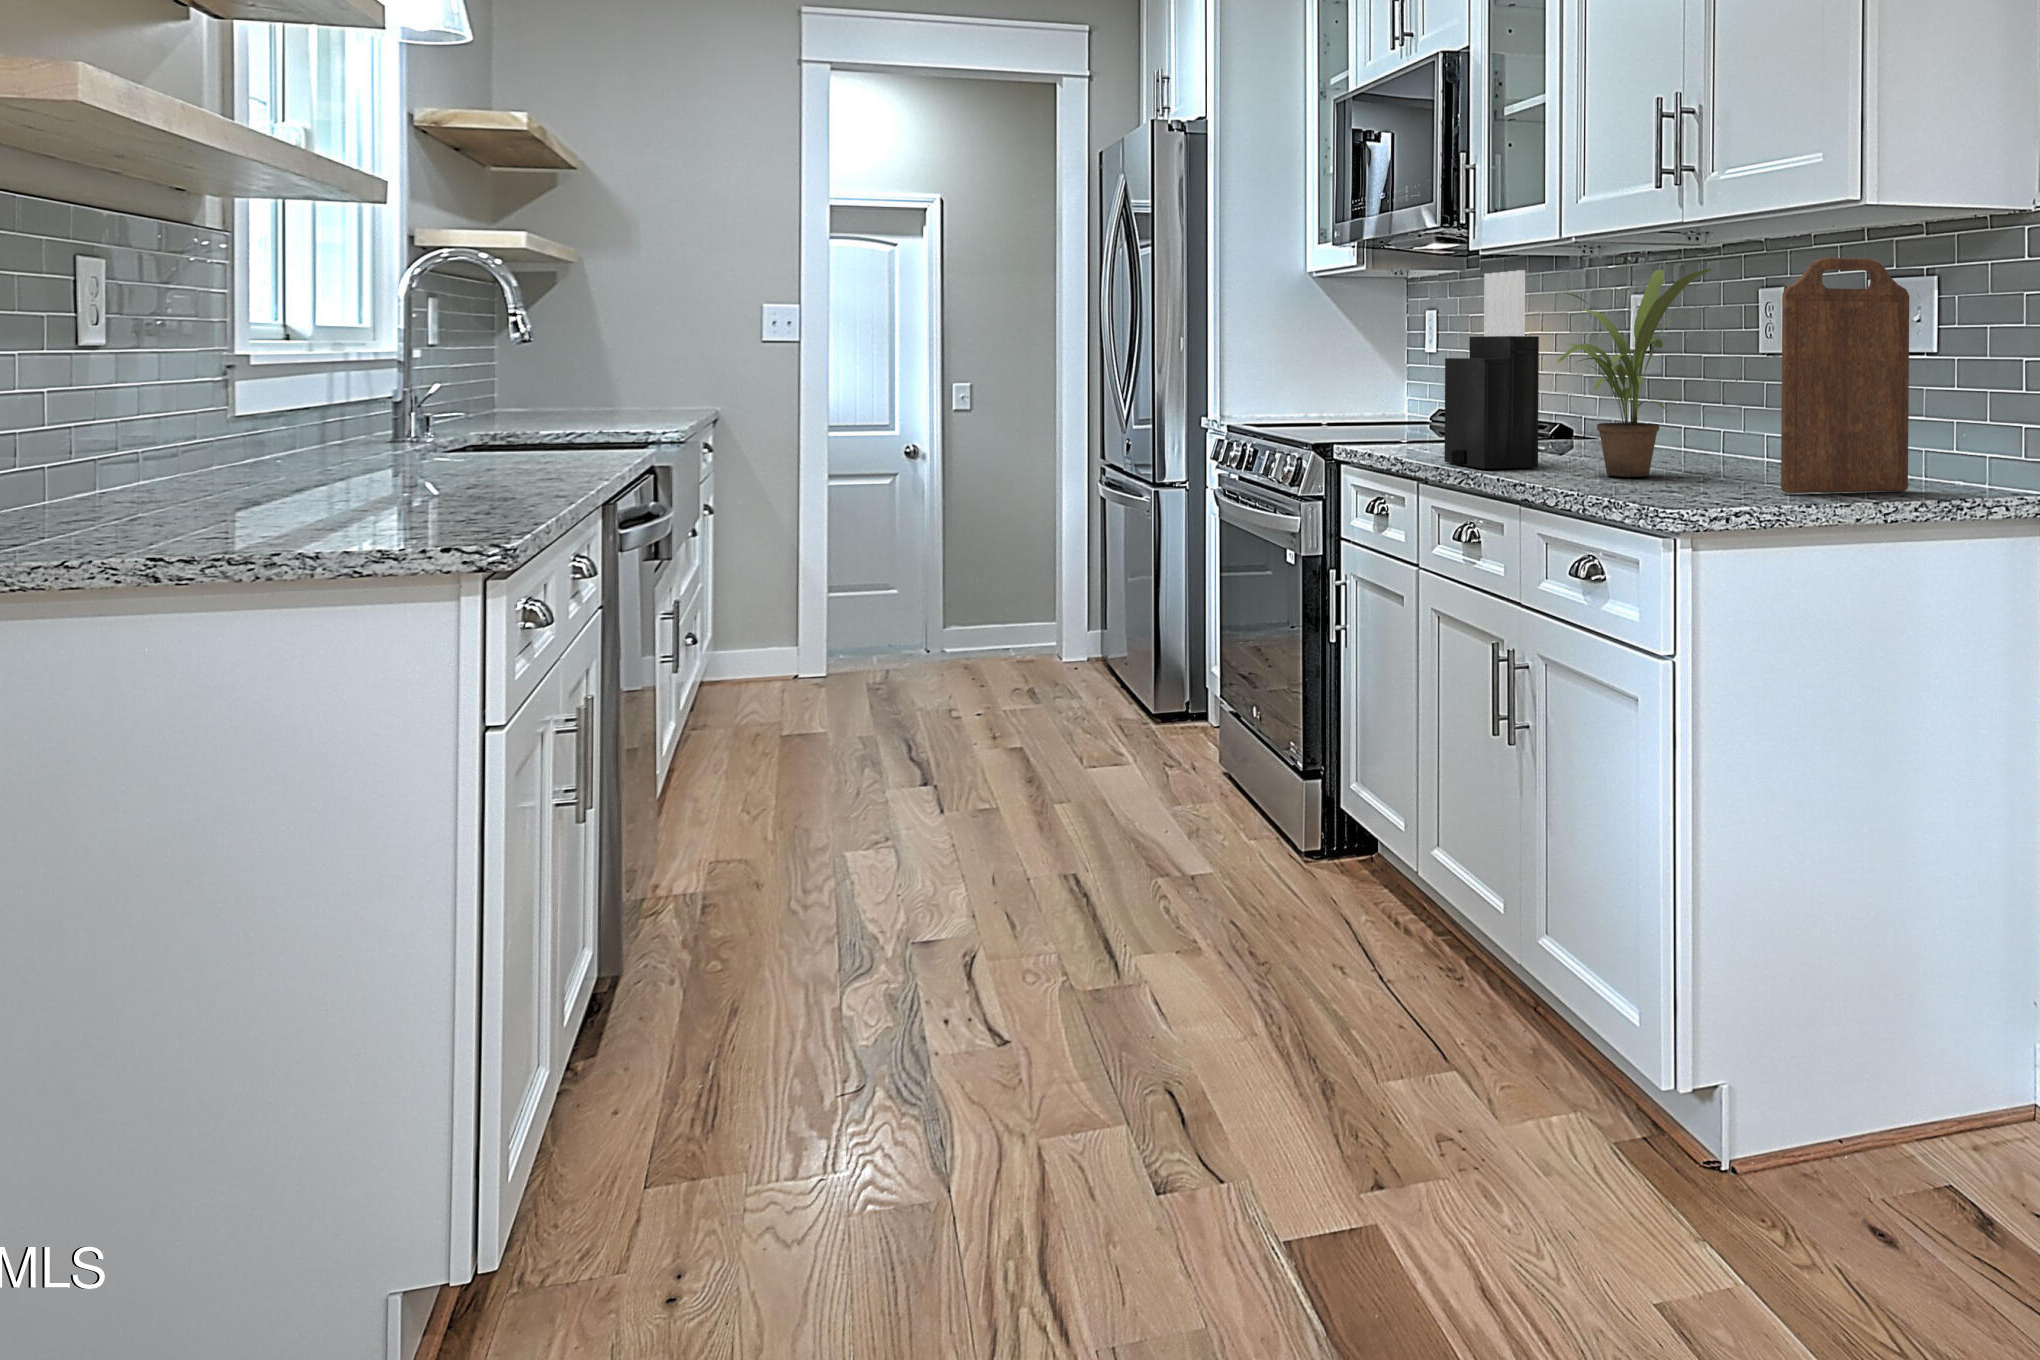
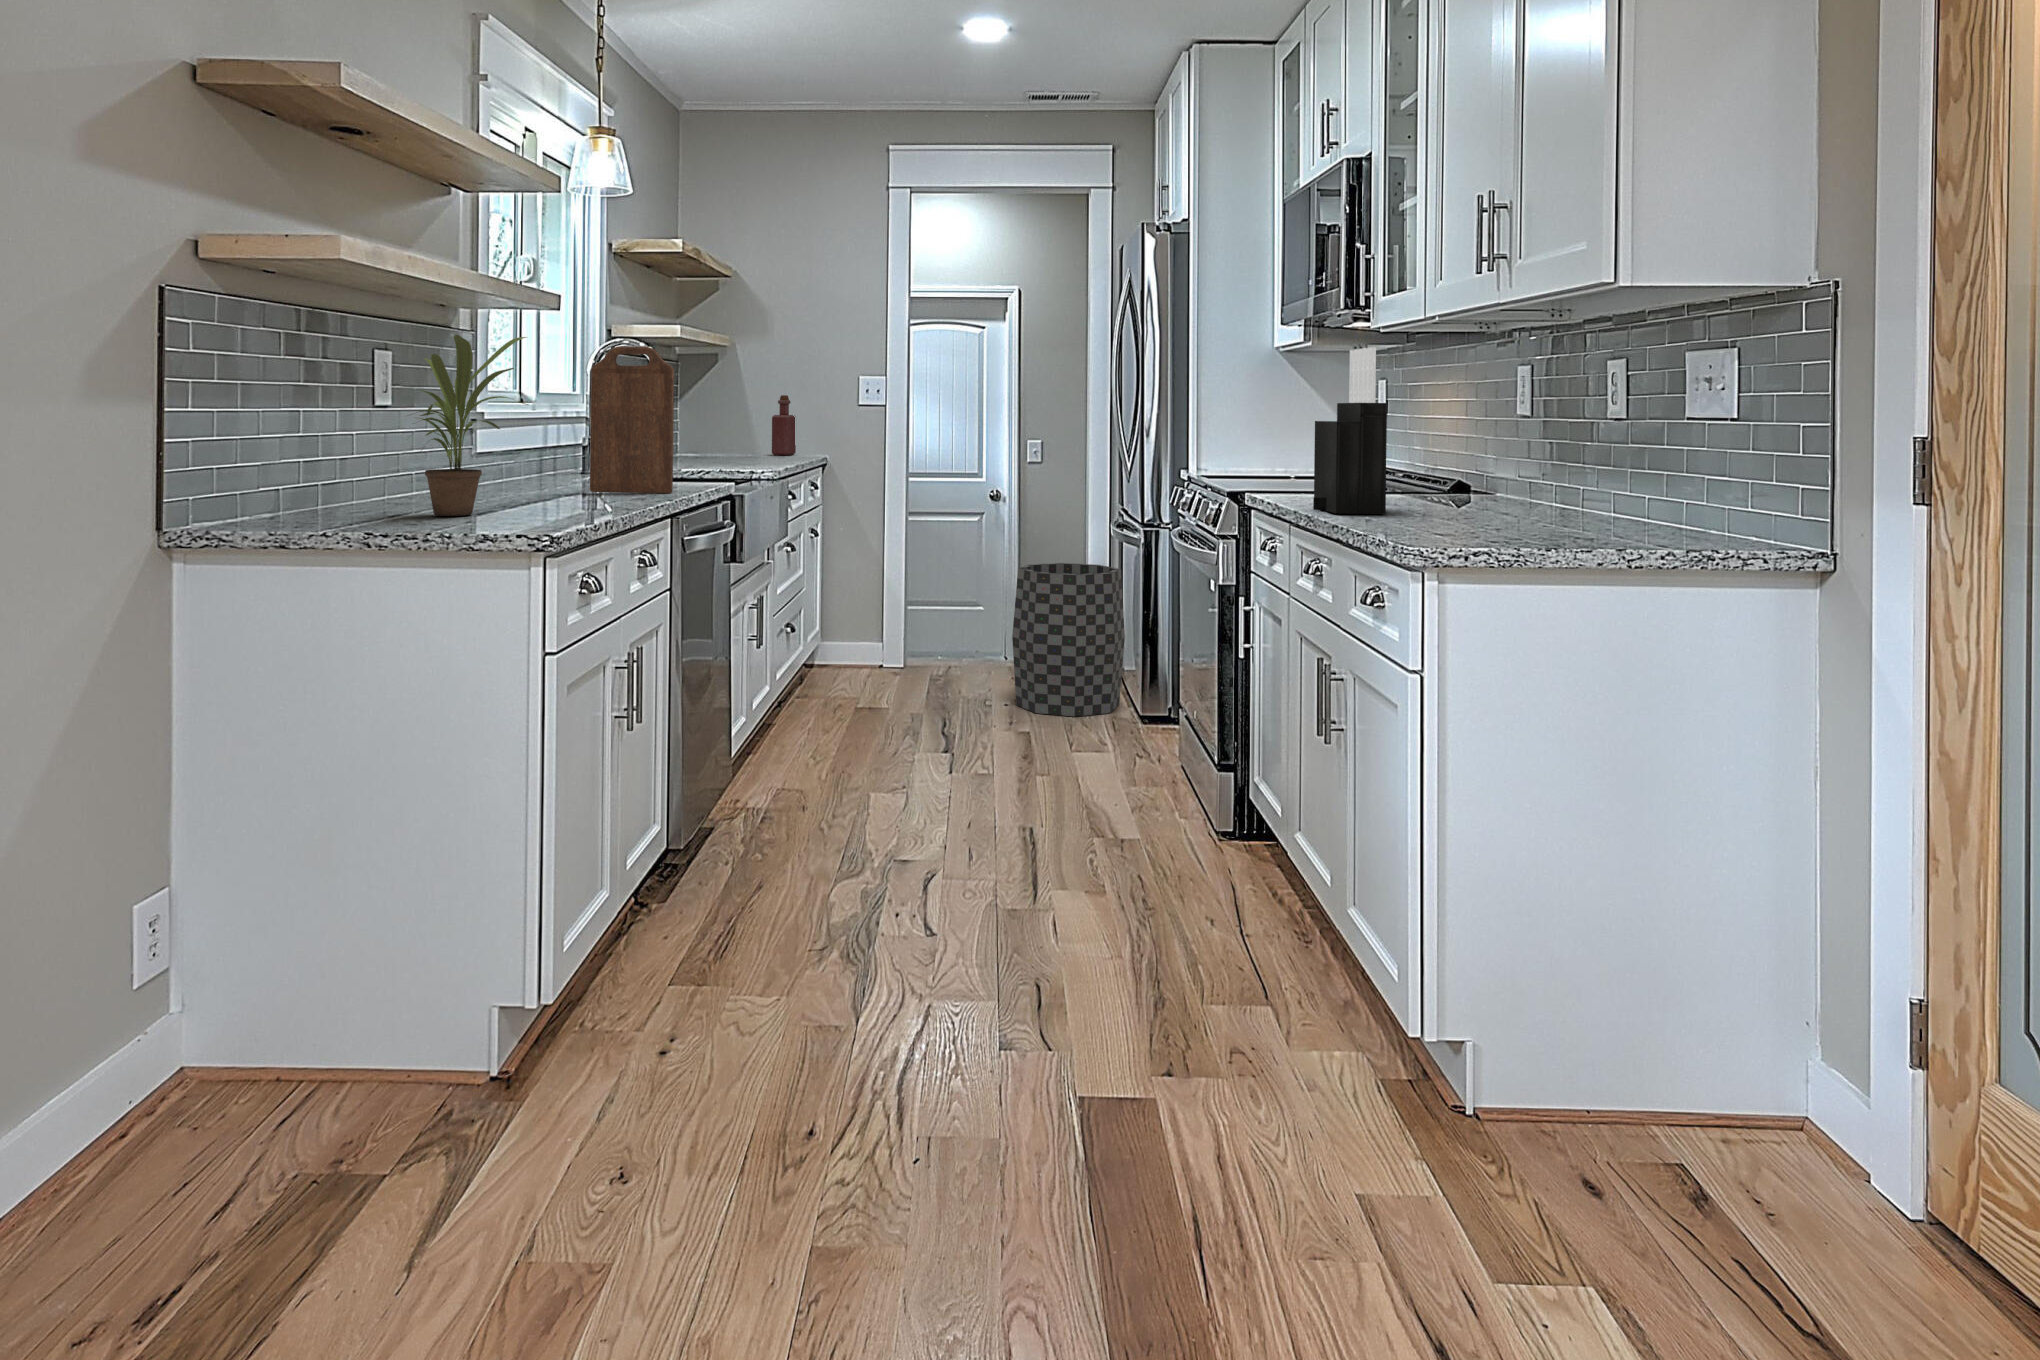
cutting board: present [1781,258,1909,493] -> present [590,347,674,494]
potted plant: present [1557,269,1711,477] -> present [411,335,529,516]
bottle: none [633,328,667,409] -> present [772,395,796,455]
trash can: none [987,537,1128,729] -> present [1012,563,1125,717]

